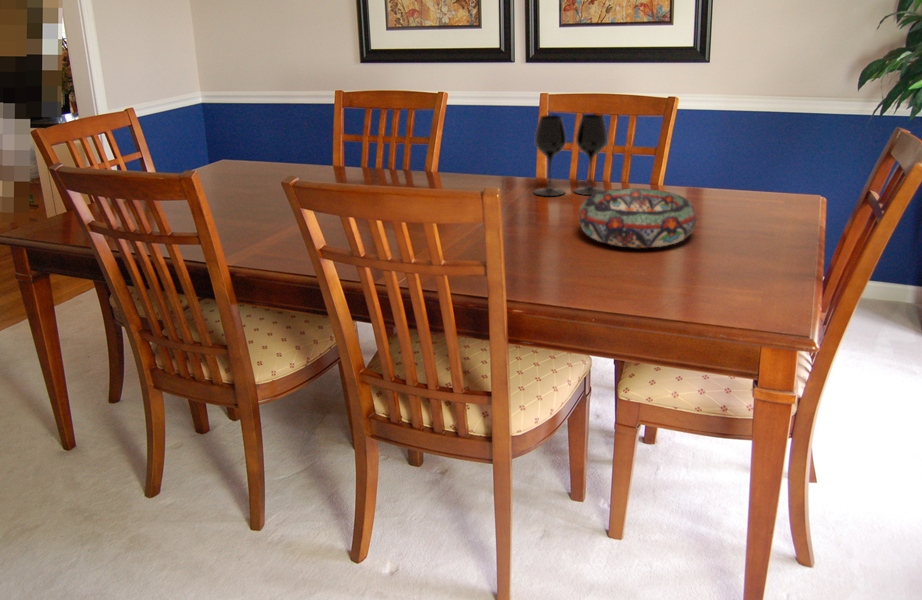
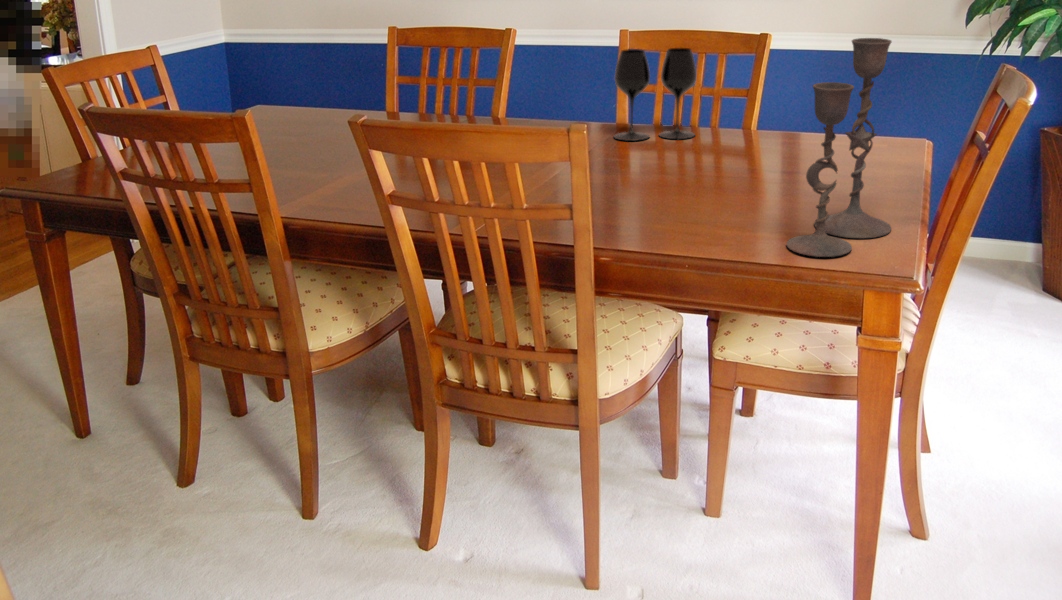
candlestick: none [688,108,789,313] -> present [787,38,891,257]
decorative bowl: present [579,188,696,248] -> none [667,130,796,193]

